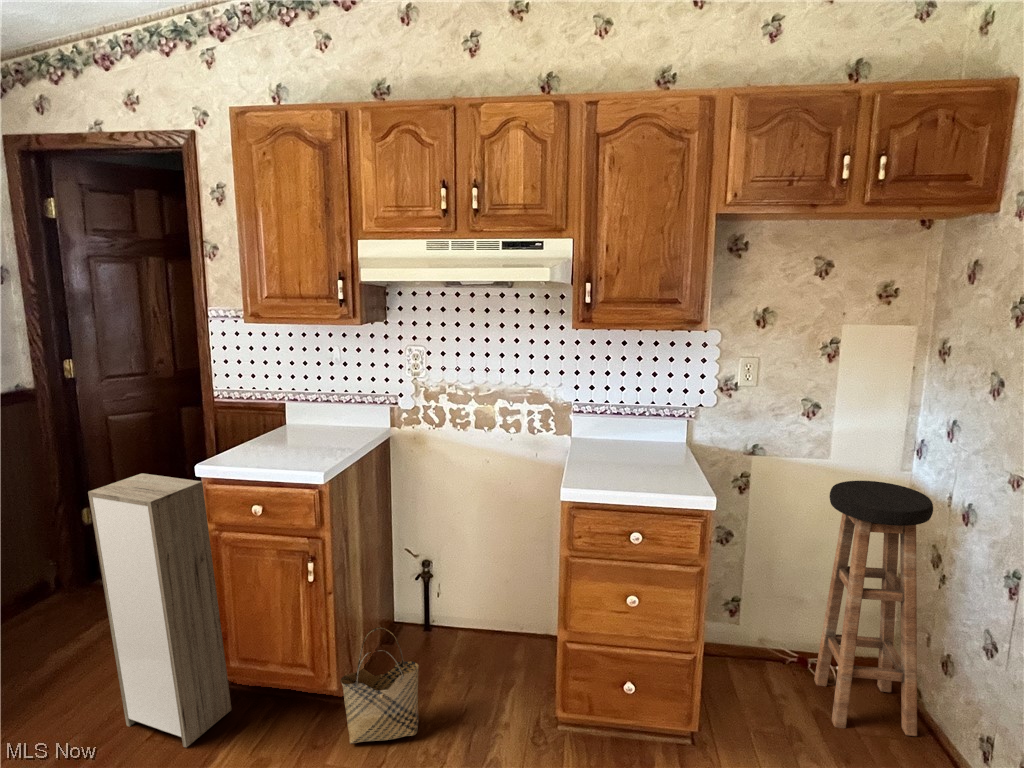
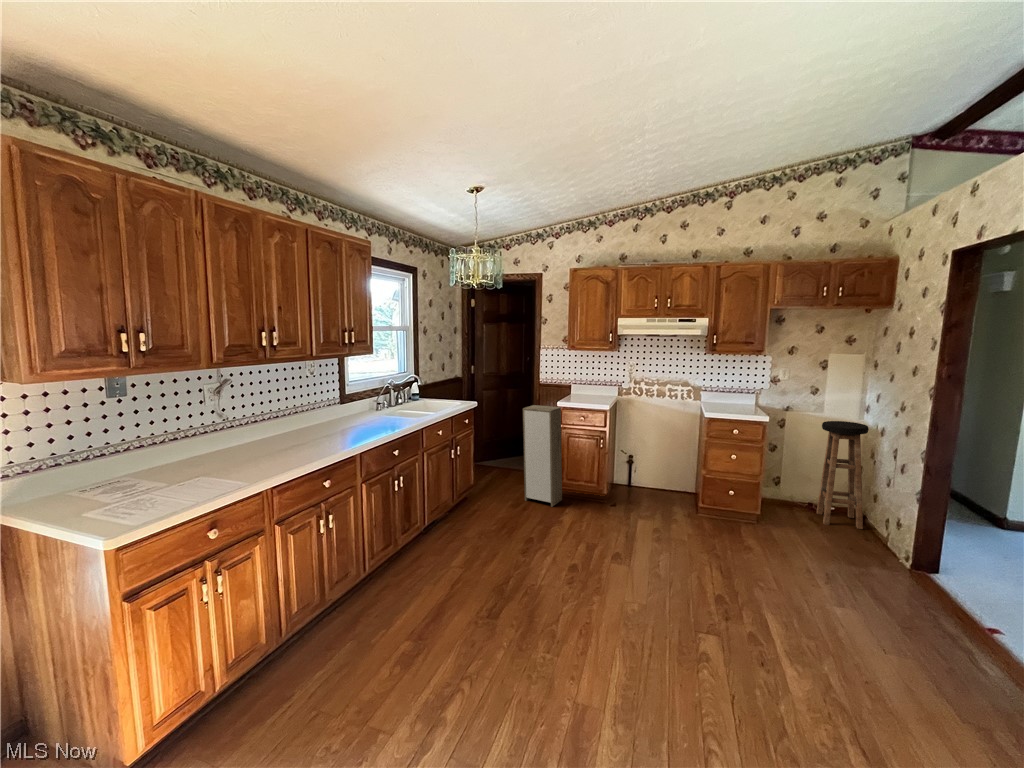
woven basket: present [340,627,419,744] -> none [612,468,641,511]

